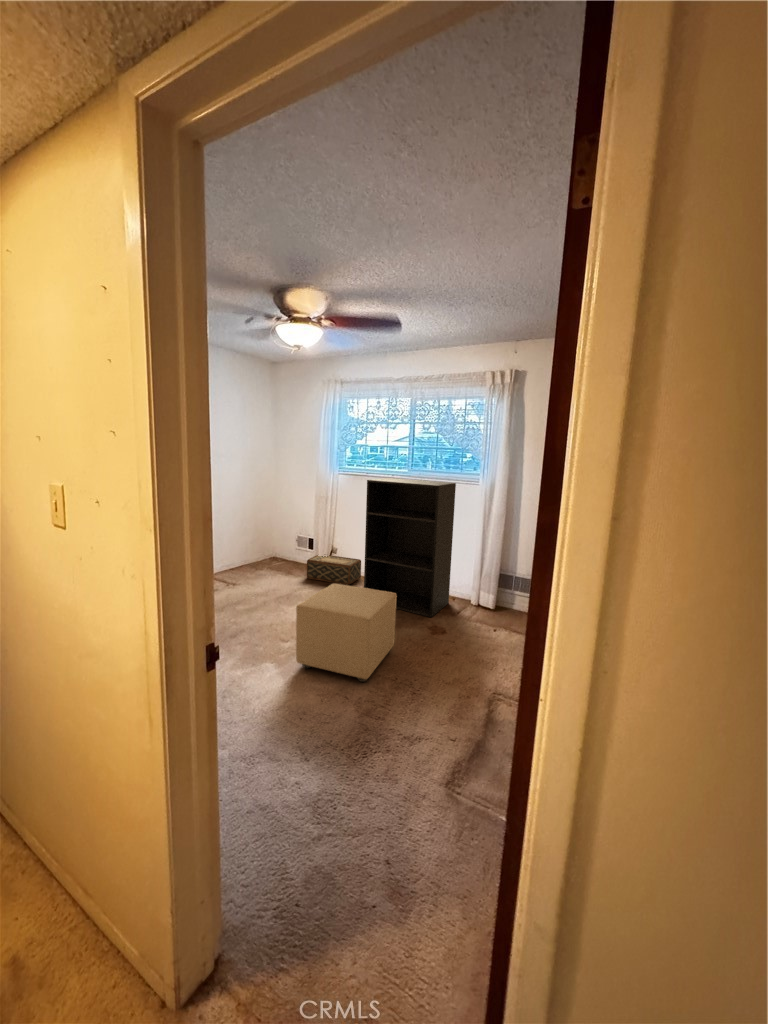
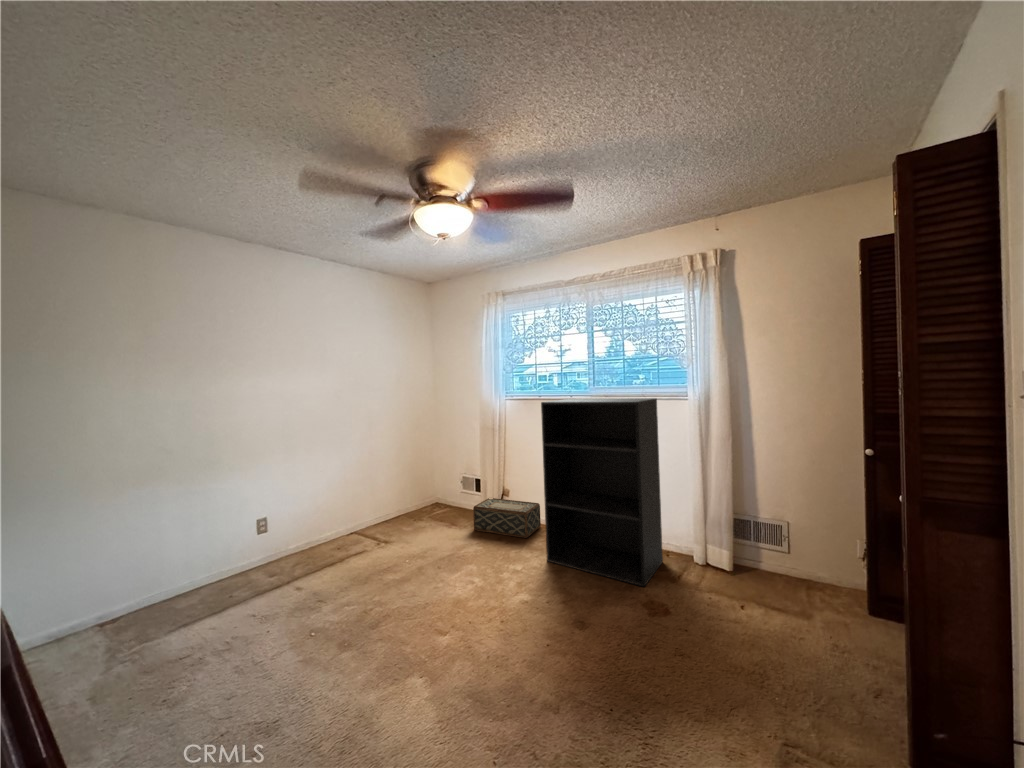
ottoman: present [296,584,396,682] -> none [448,547,600,726]

